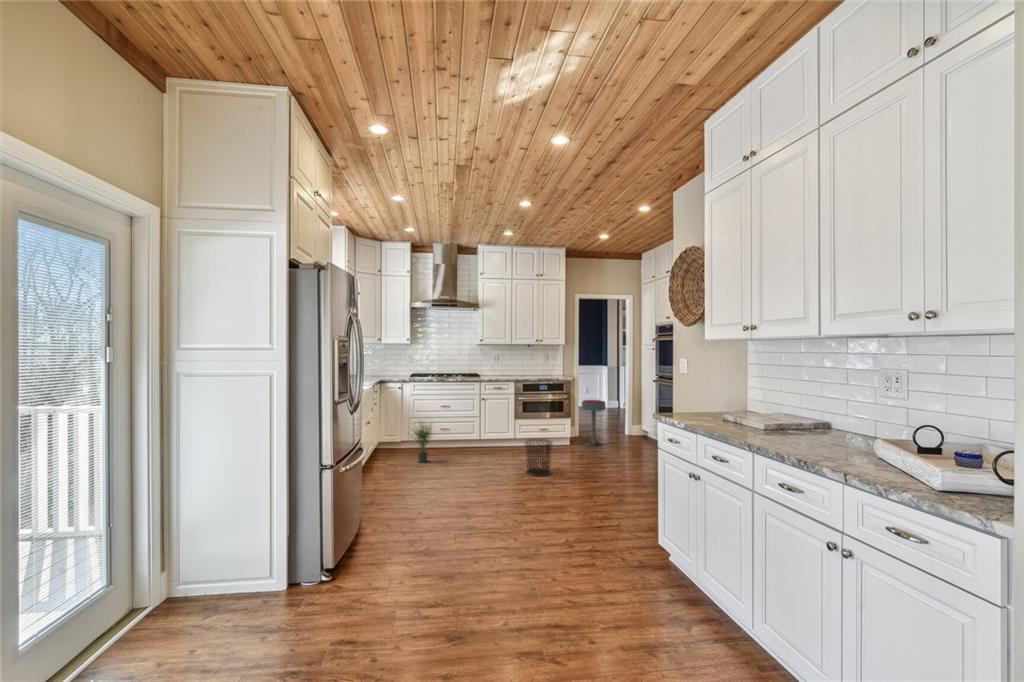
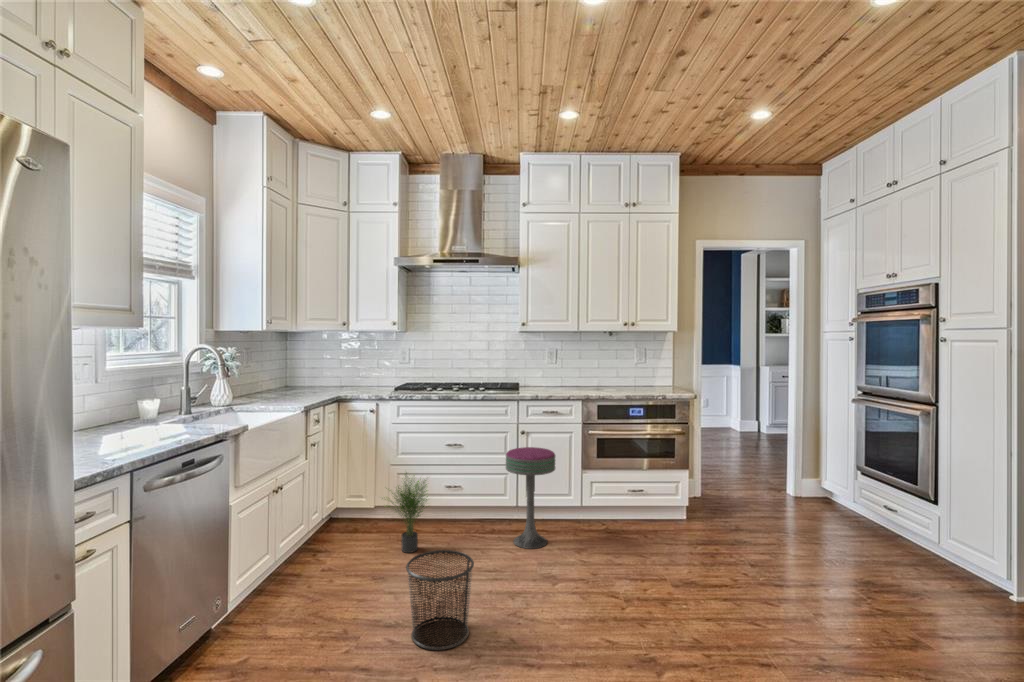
bar stool: present [582,400,606,446] -> present [506,447,555,549]
waste bin: present [525,439,552,476] -> present [406,550,474,650]

